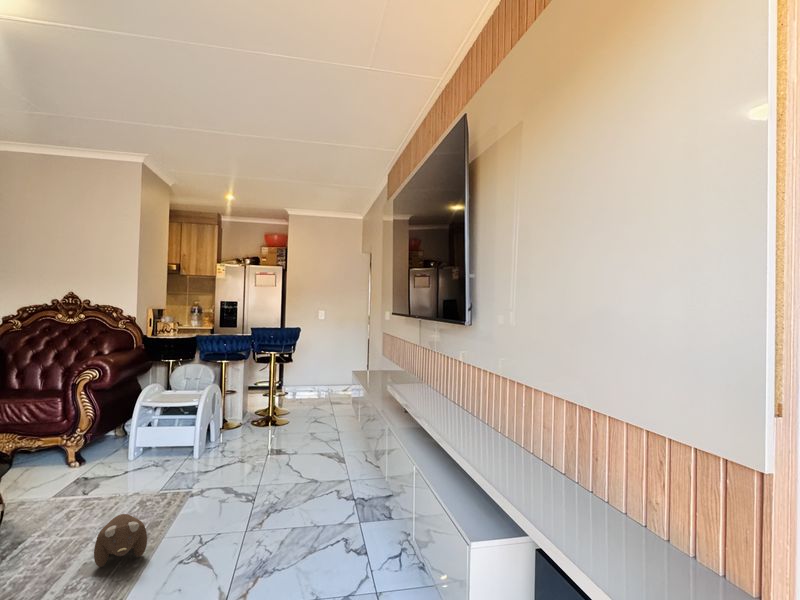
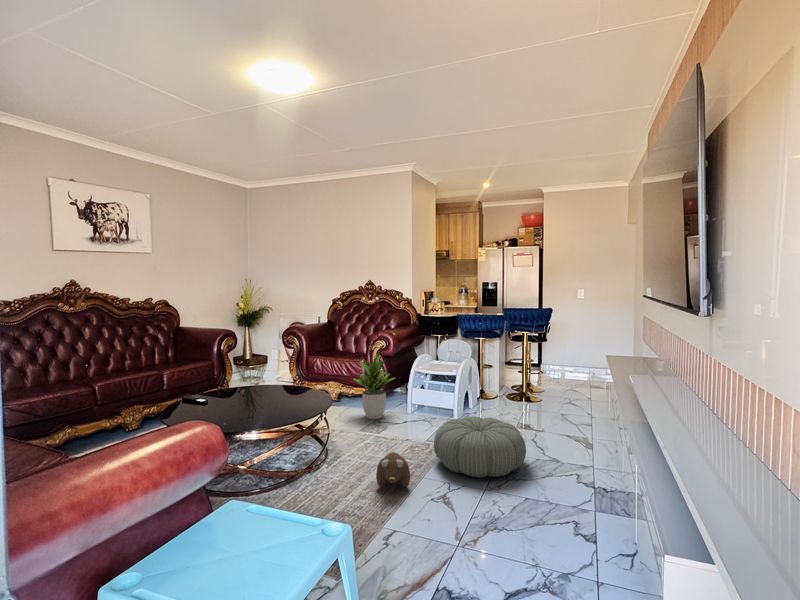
potted plant: none [42,383,113,478] -> present [353,352,395,419]
pouf: none [176,448,287,520] -> present [434,416,526,478]

